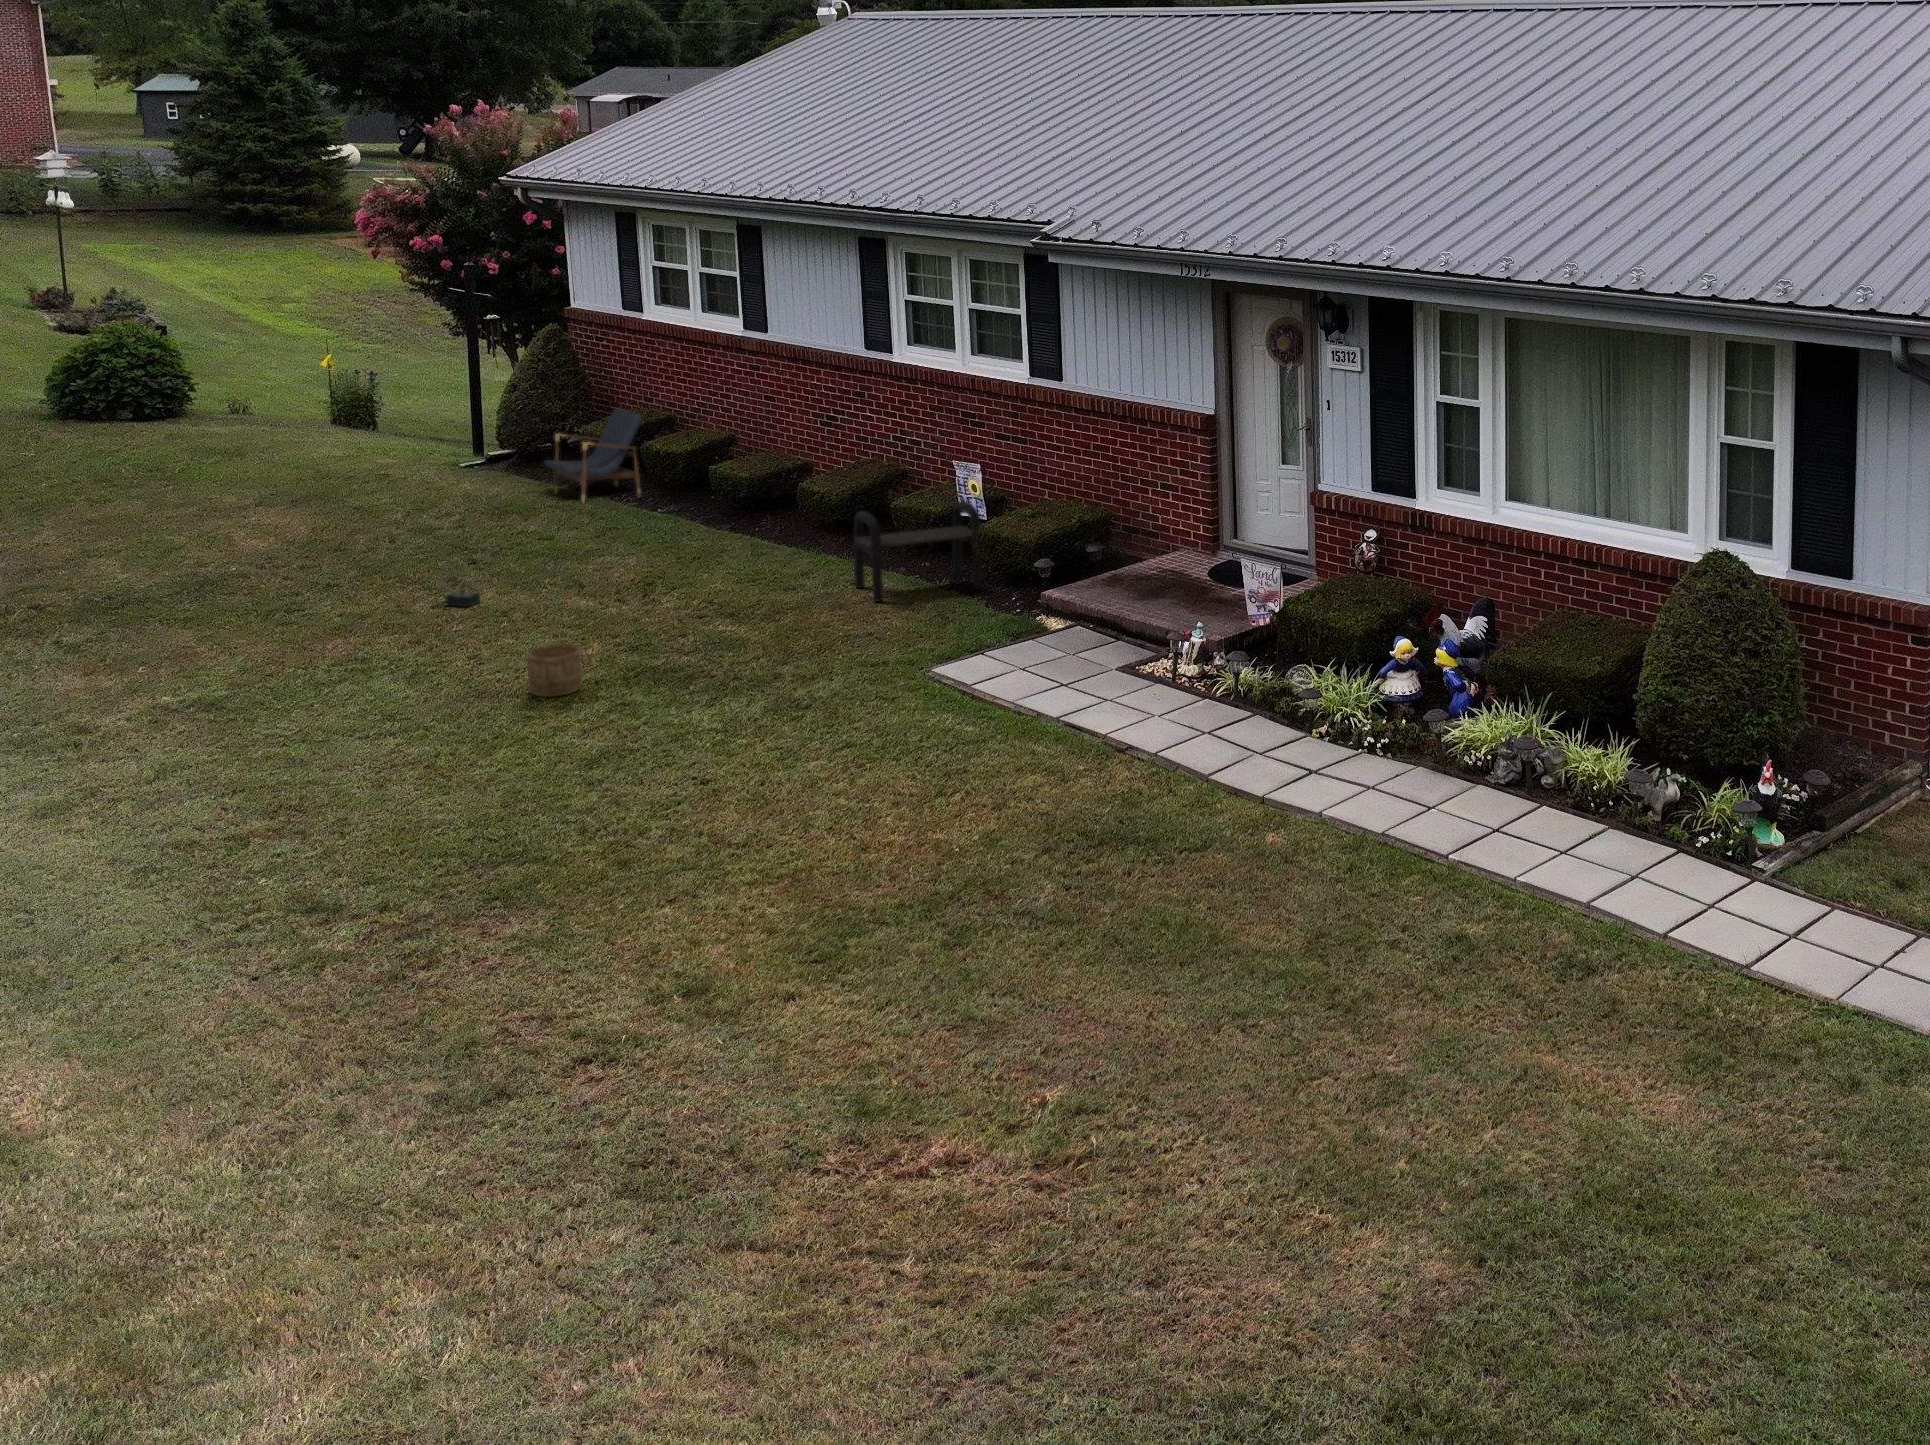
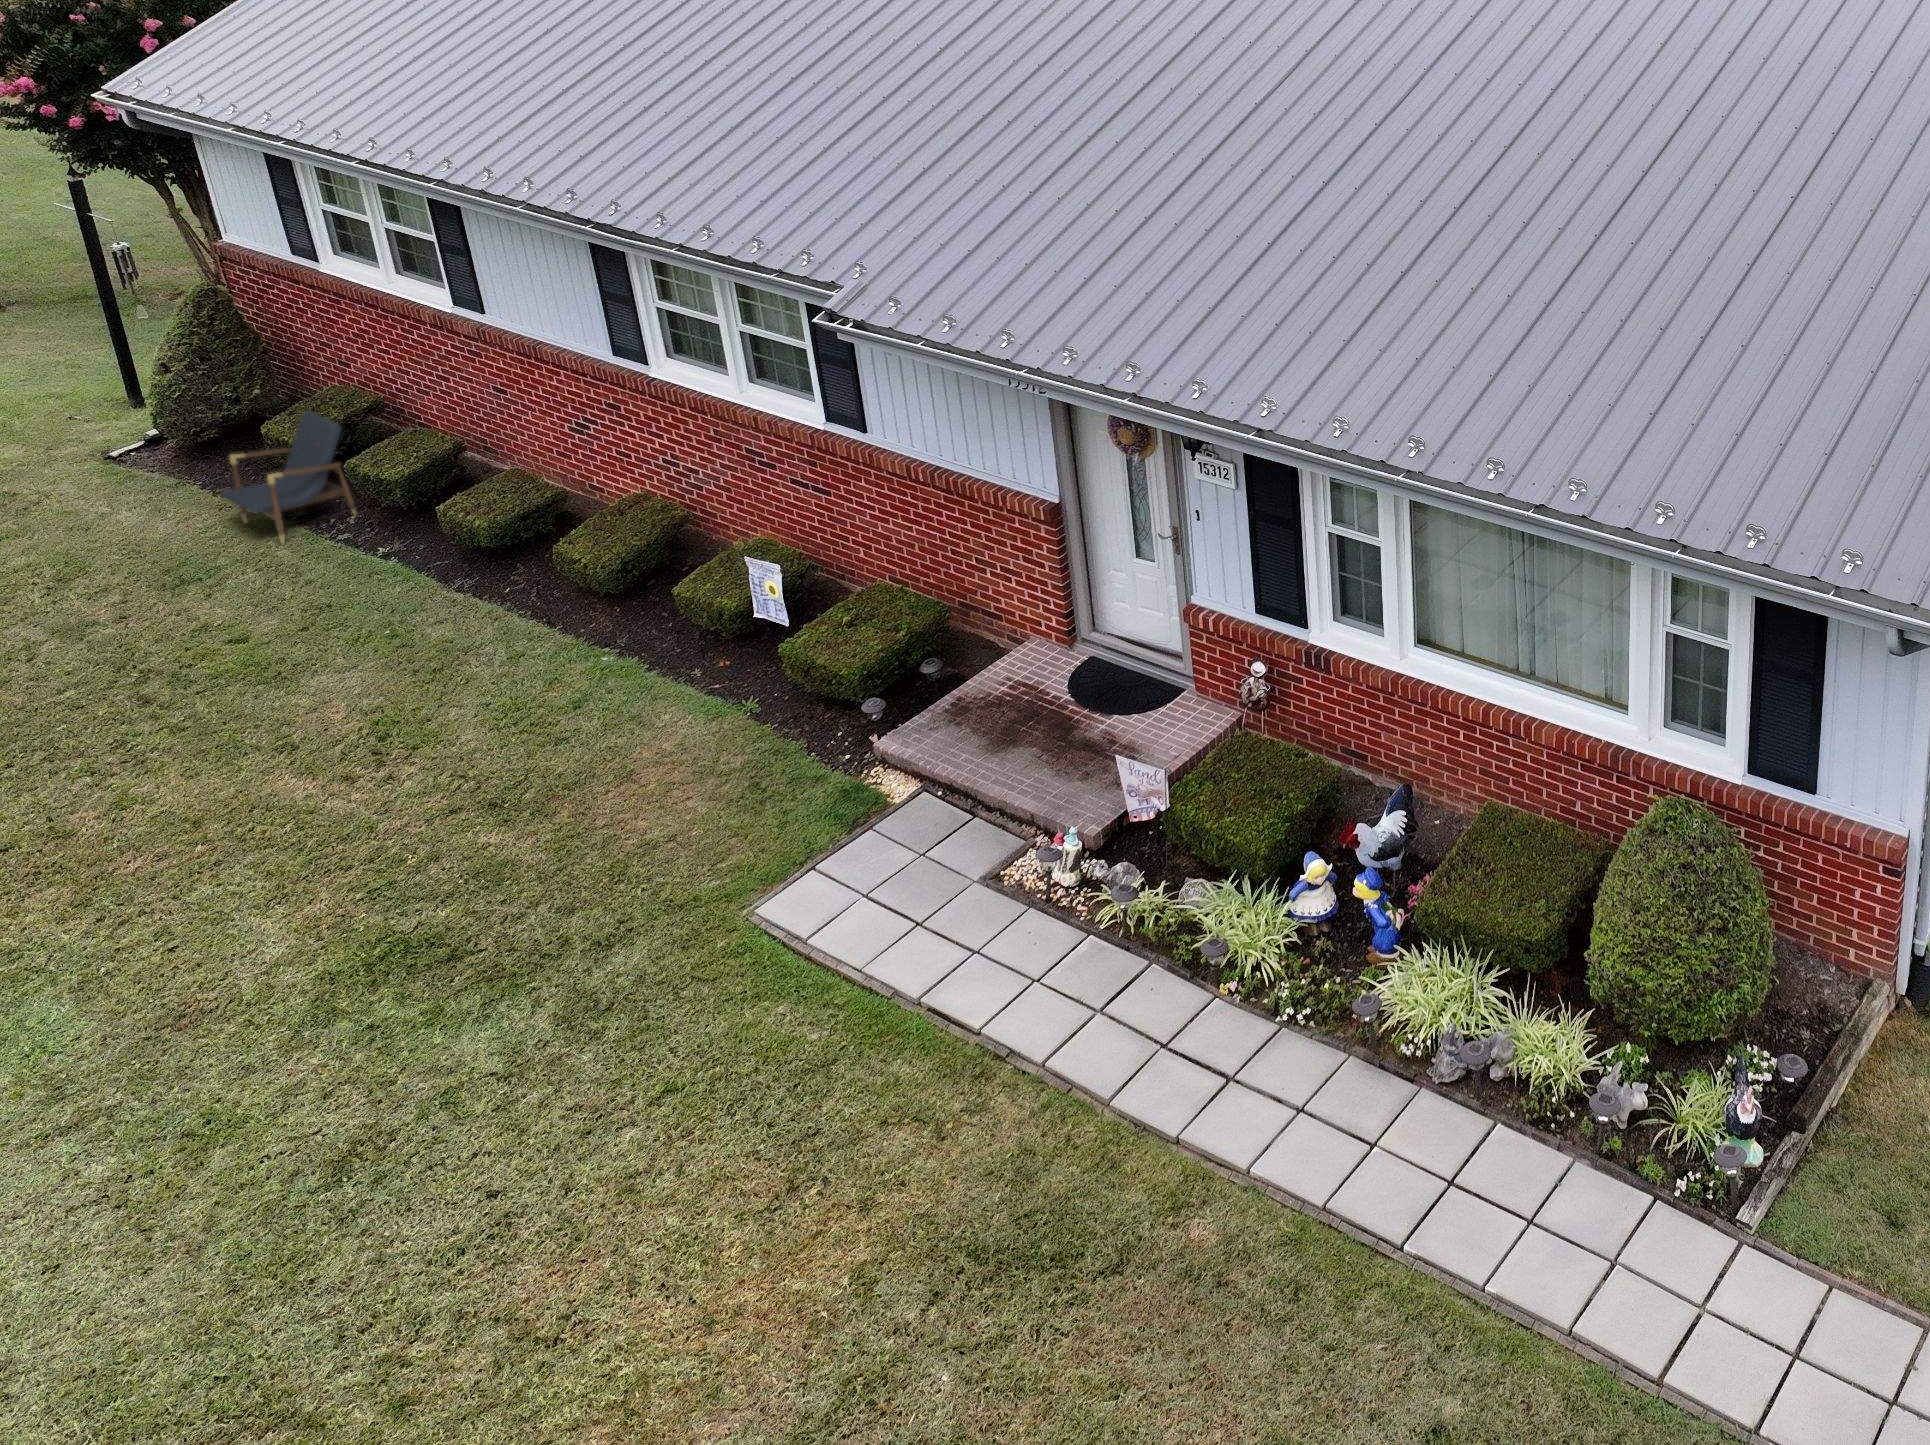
bench: present [854,501,983,602] -> none [632,584,803,735]
decorative plant: present [440,566,480,607] -> none [88,758,161,810]
wooden bucket: present [526,644,582,697] -> none [222,939,307,1020]

